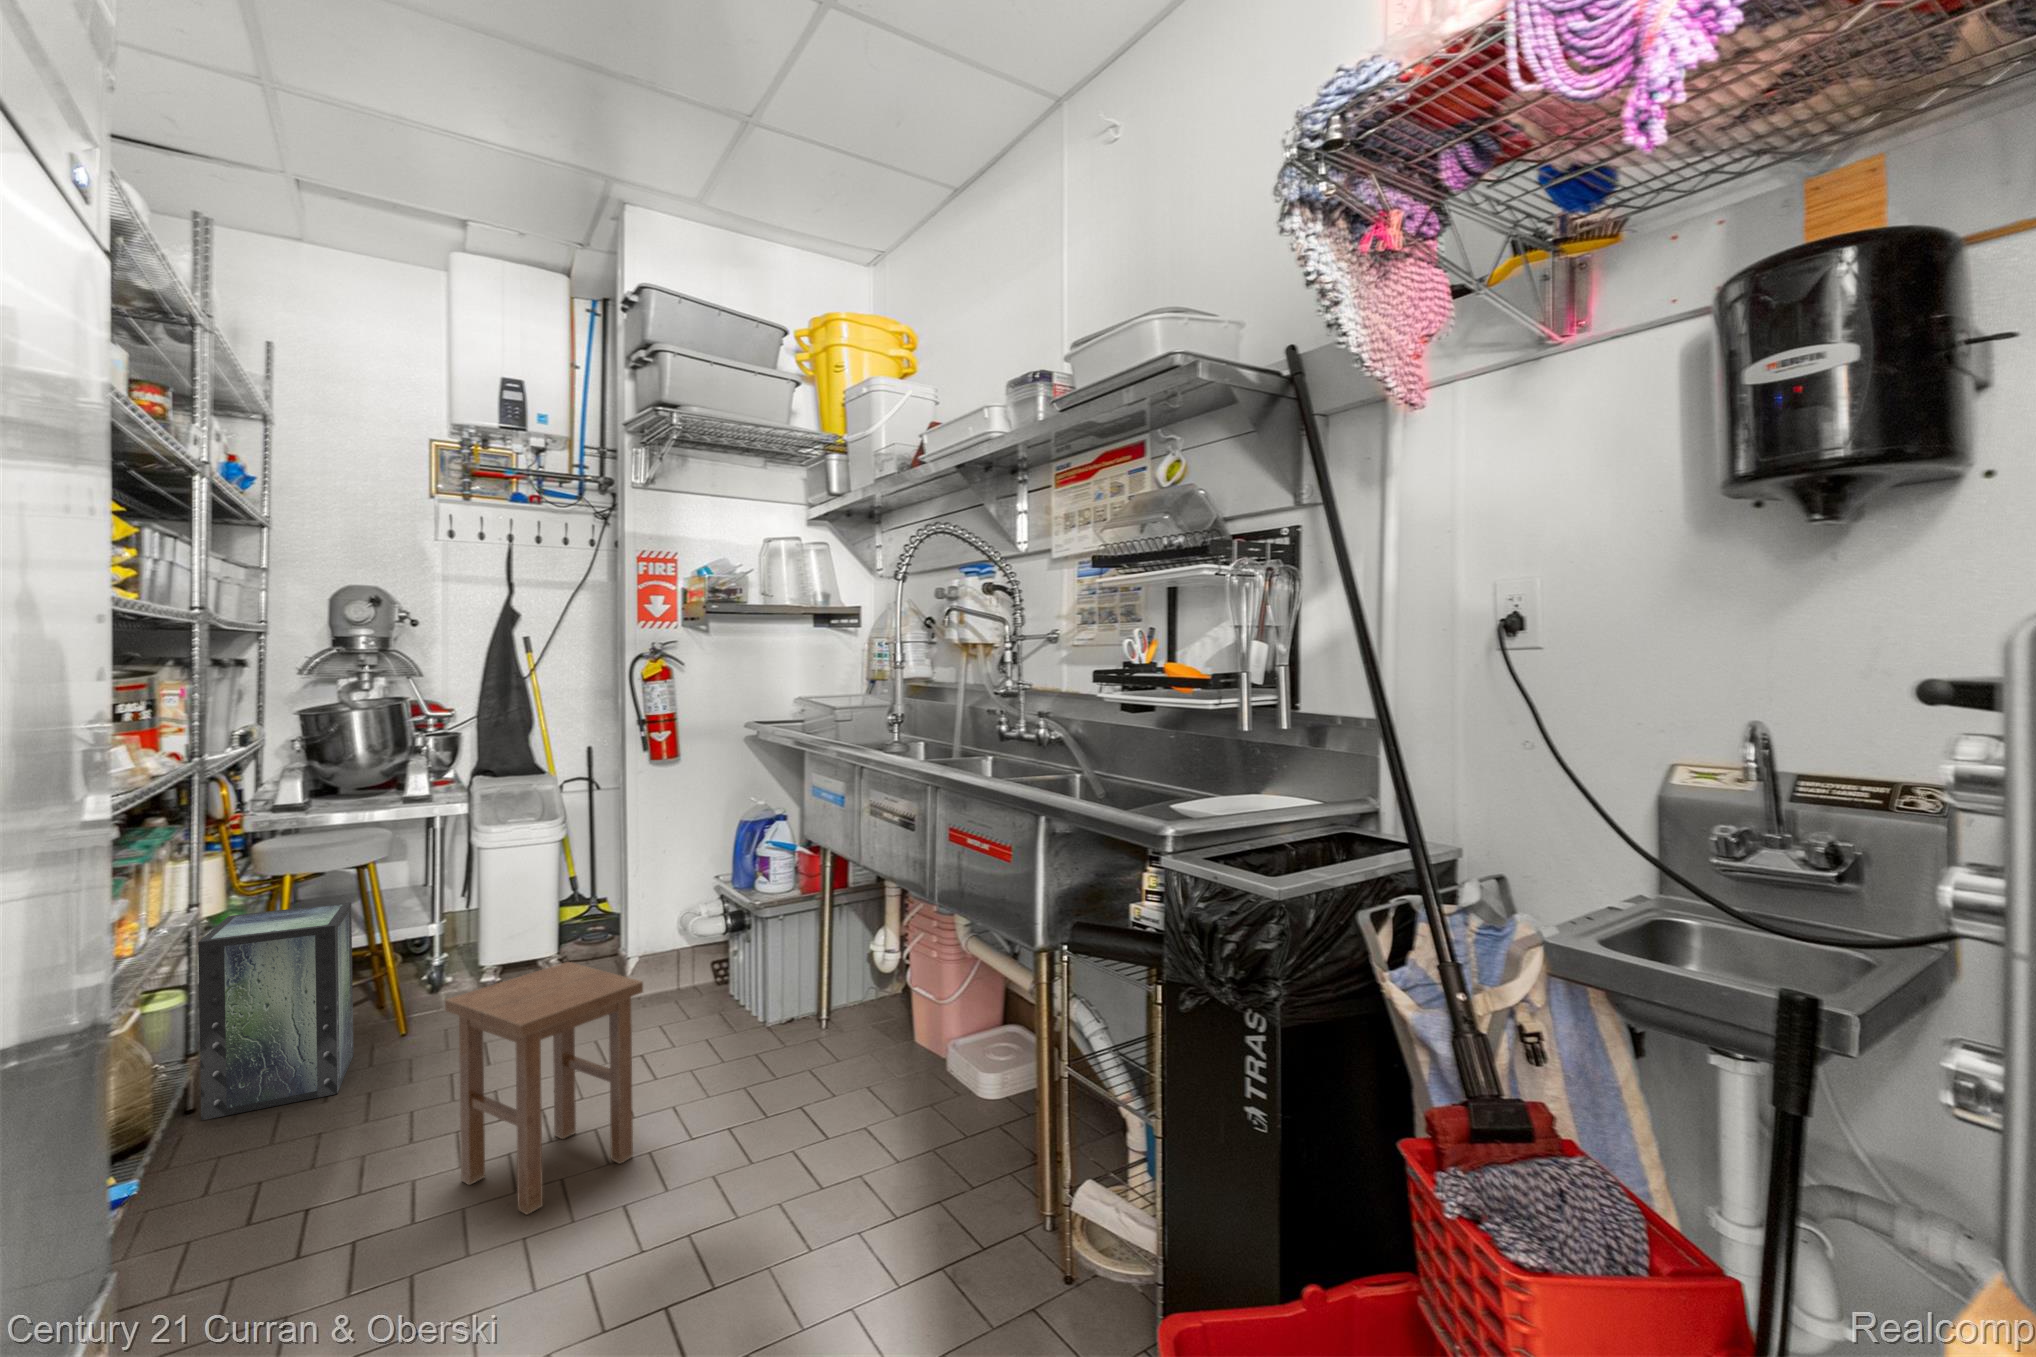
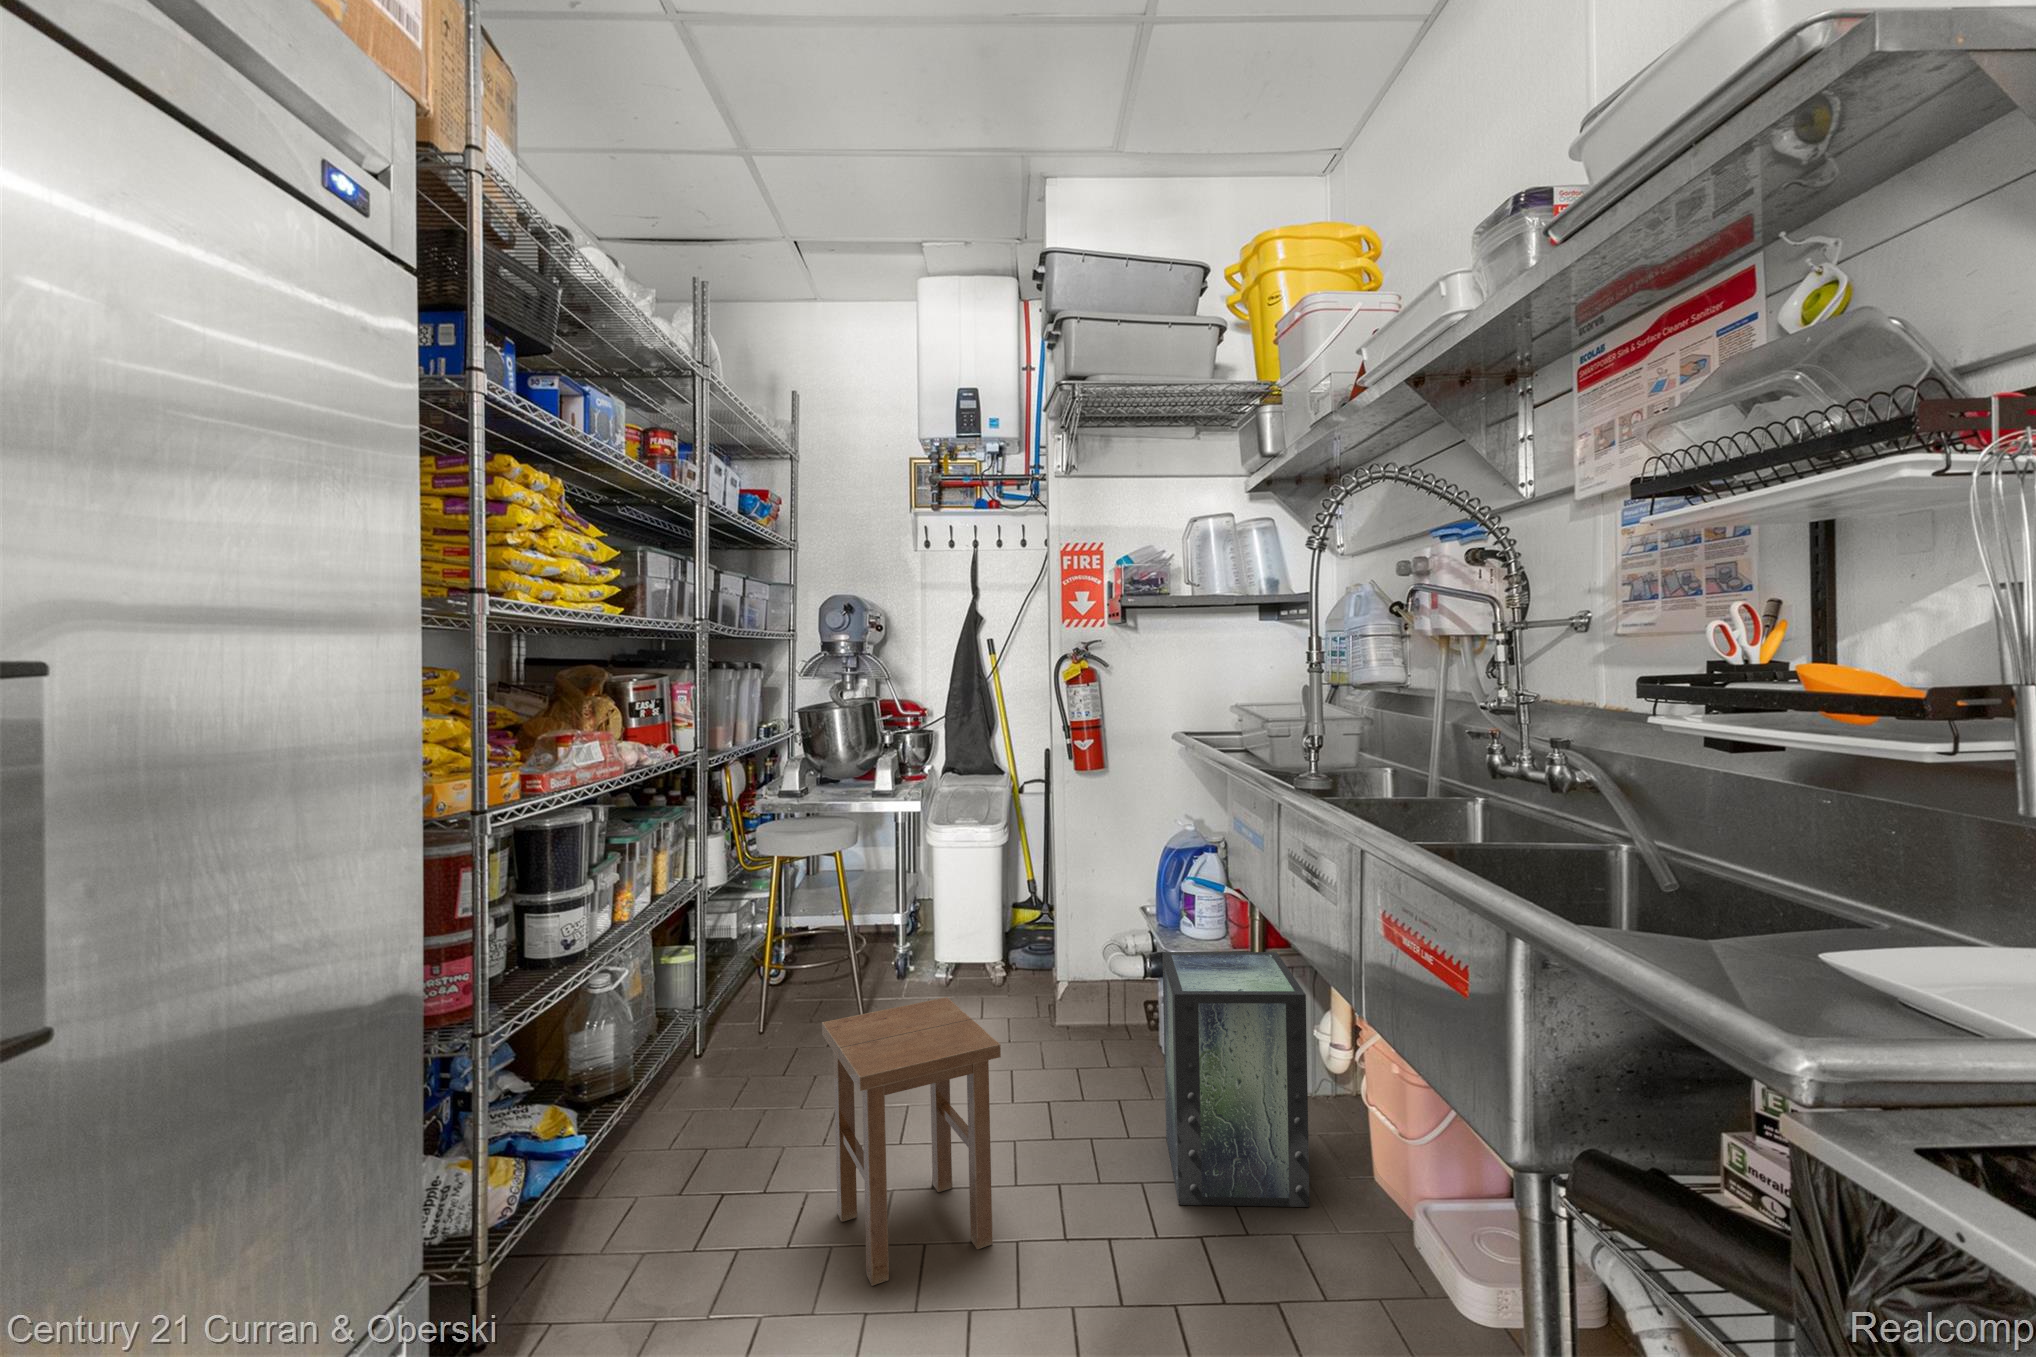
storage box: present [198,902,354,1120] -> present [1162,952,1310,1207]

